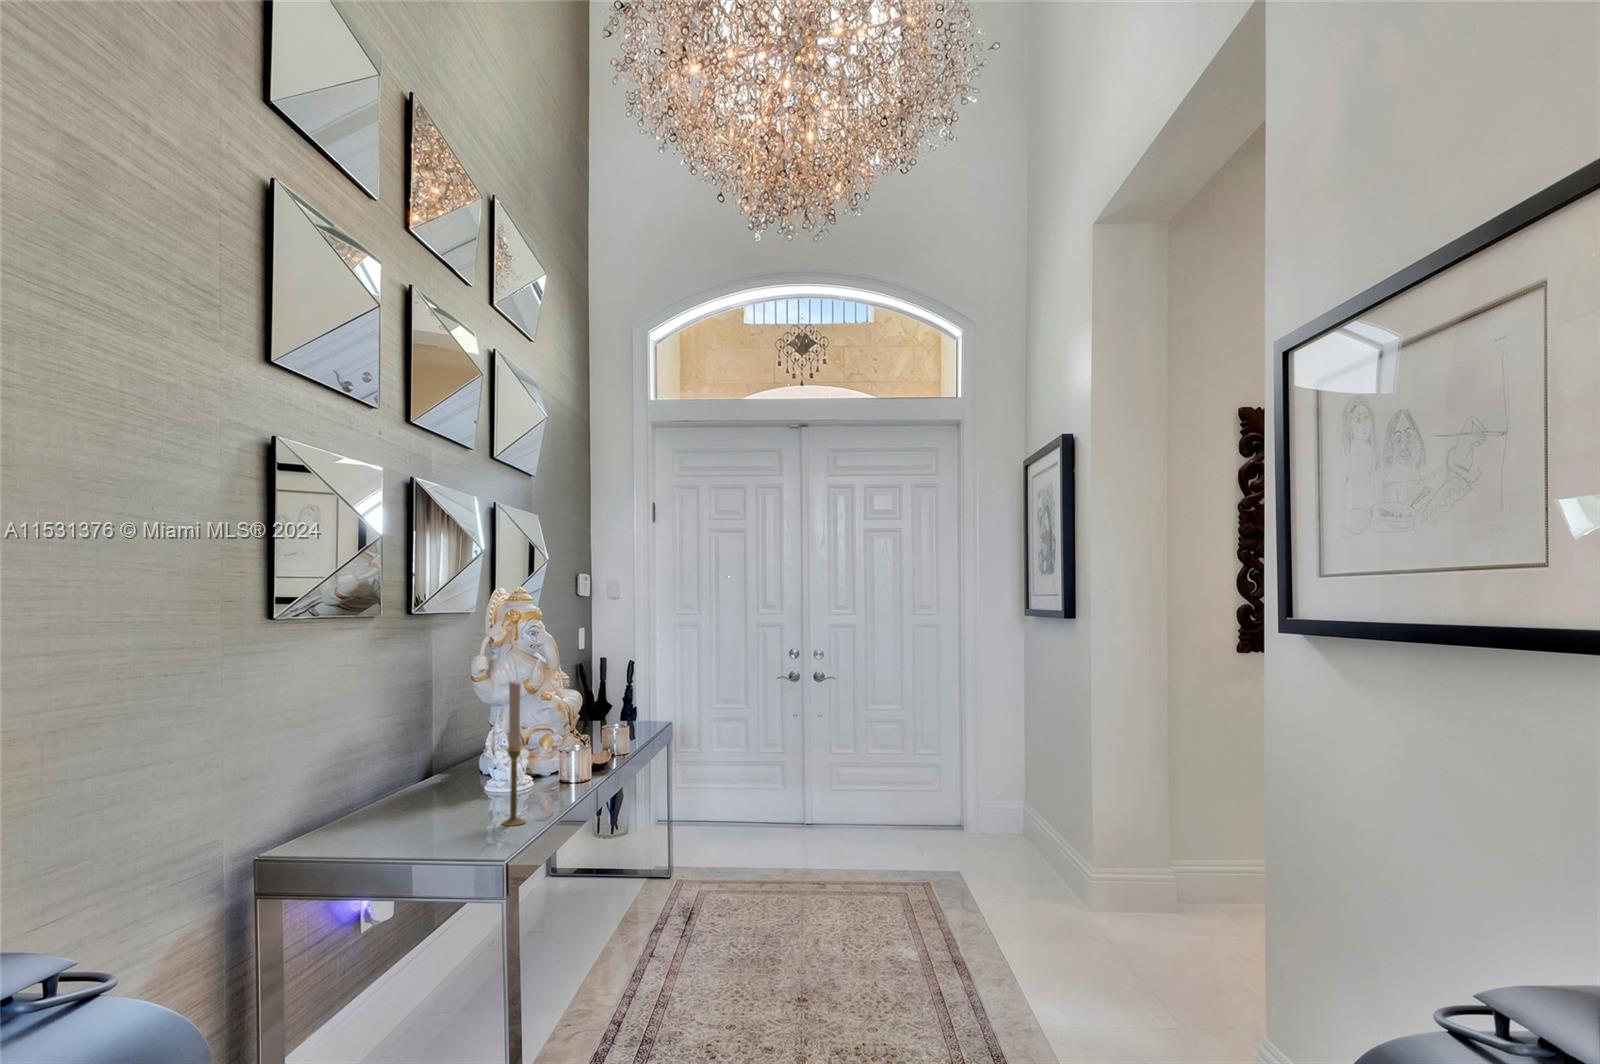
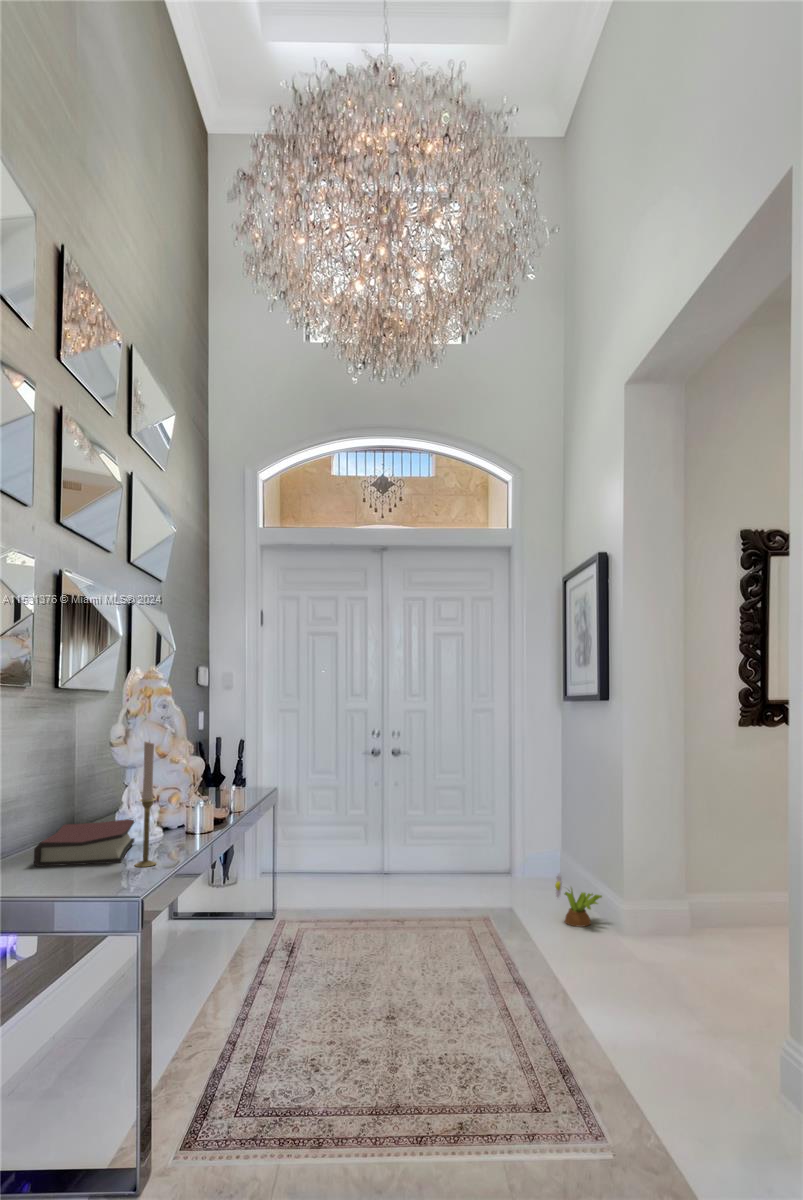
hardback book: none [387,766,501,825] -> present [34,819,134,867]
decorative plant: none [1011,831,1069,897] -> present [555,874,602,927]

